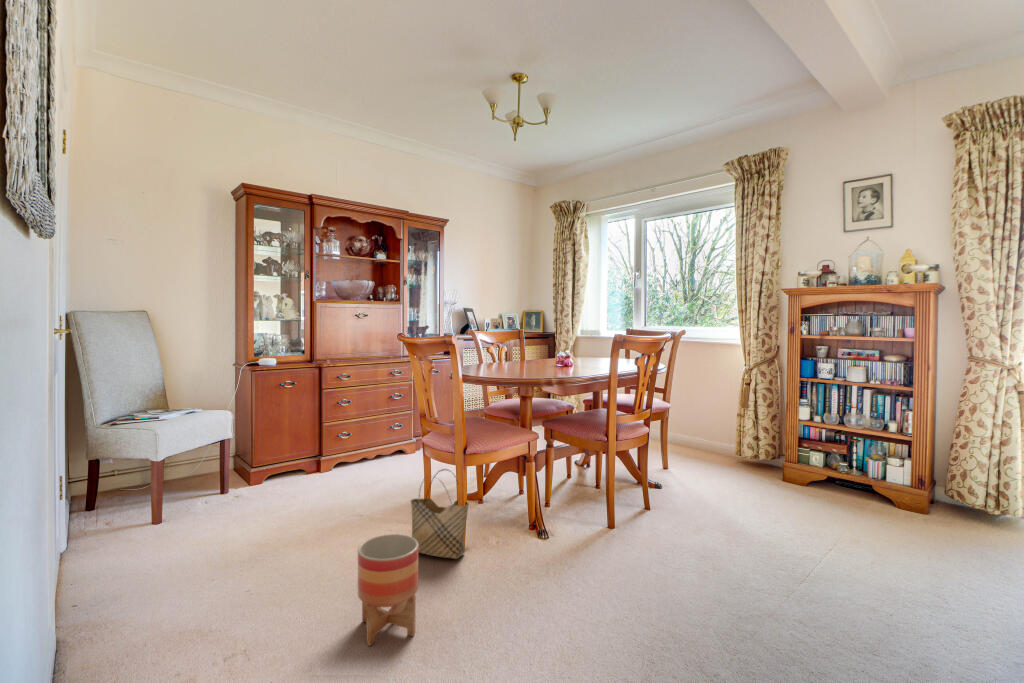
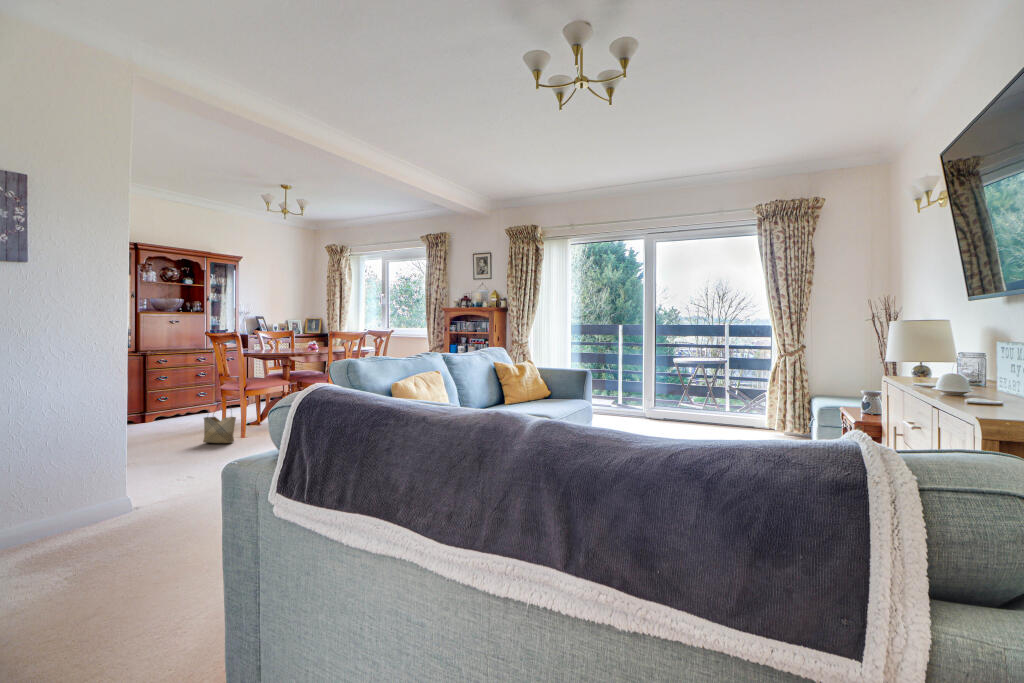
planter: present [358,534,419,646] -> none [173,422,204,463]

